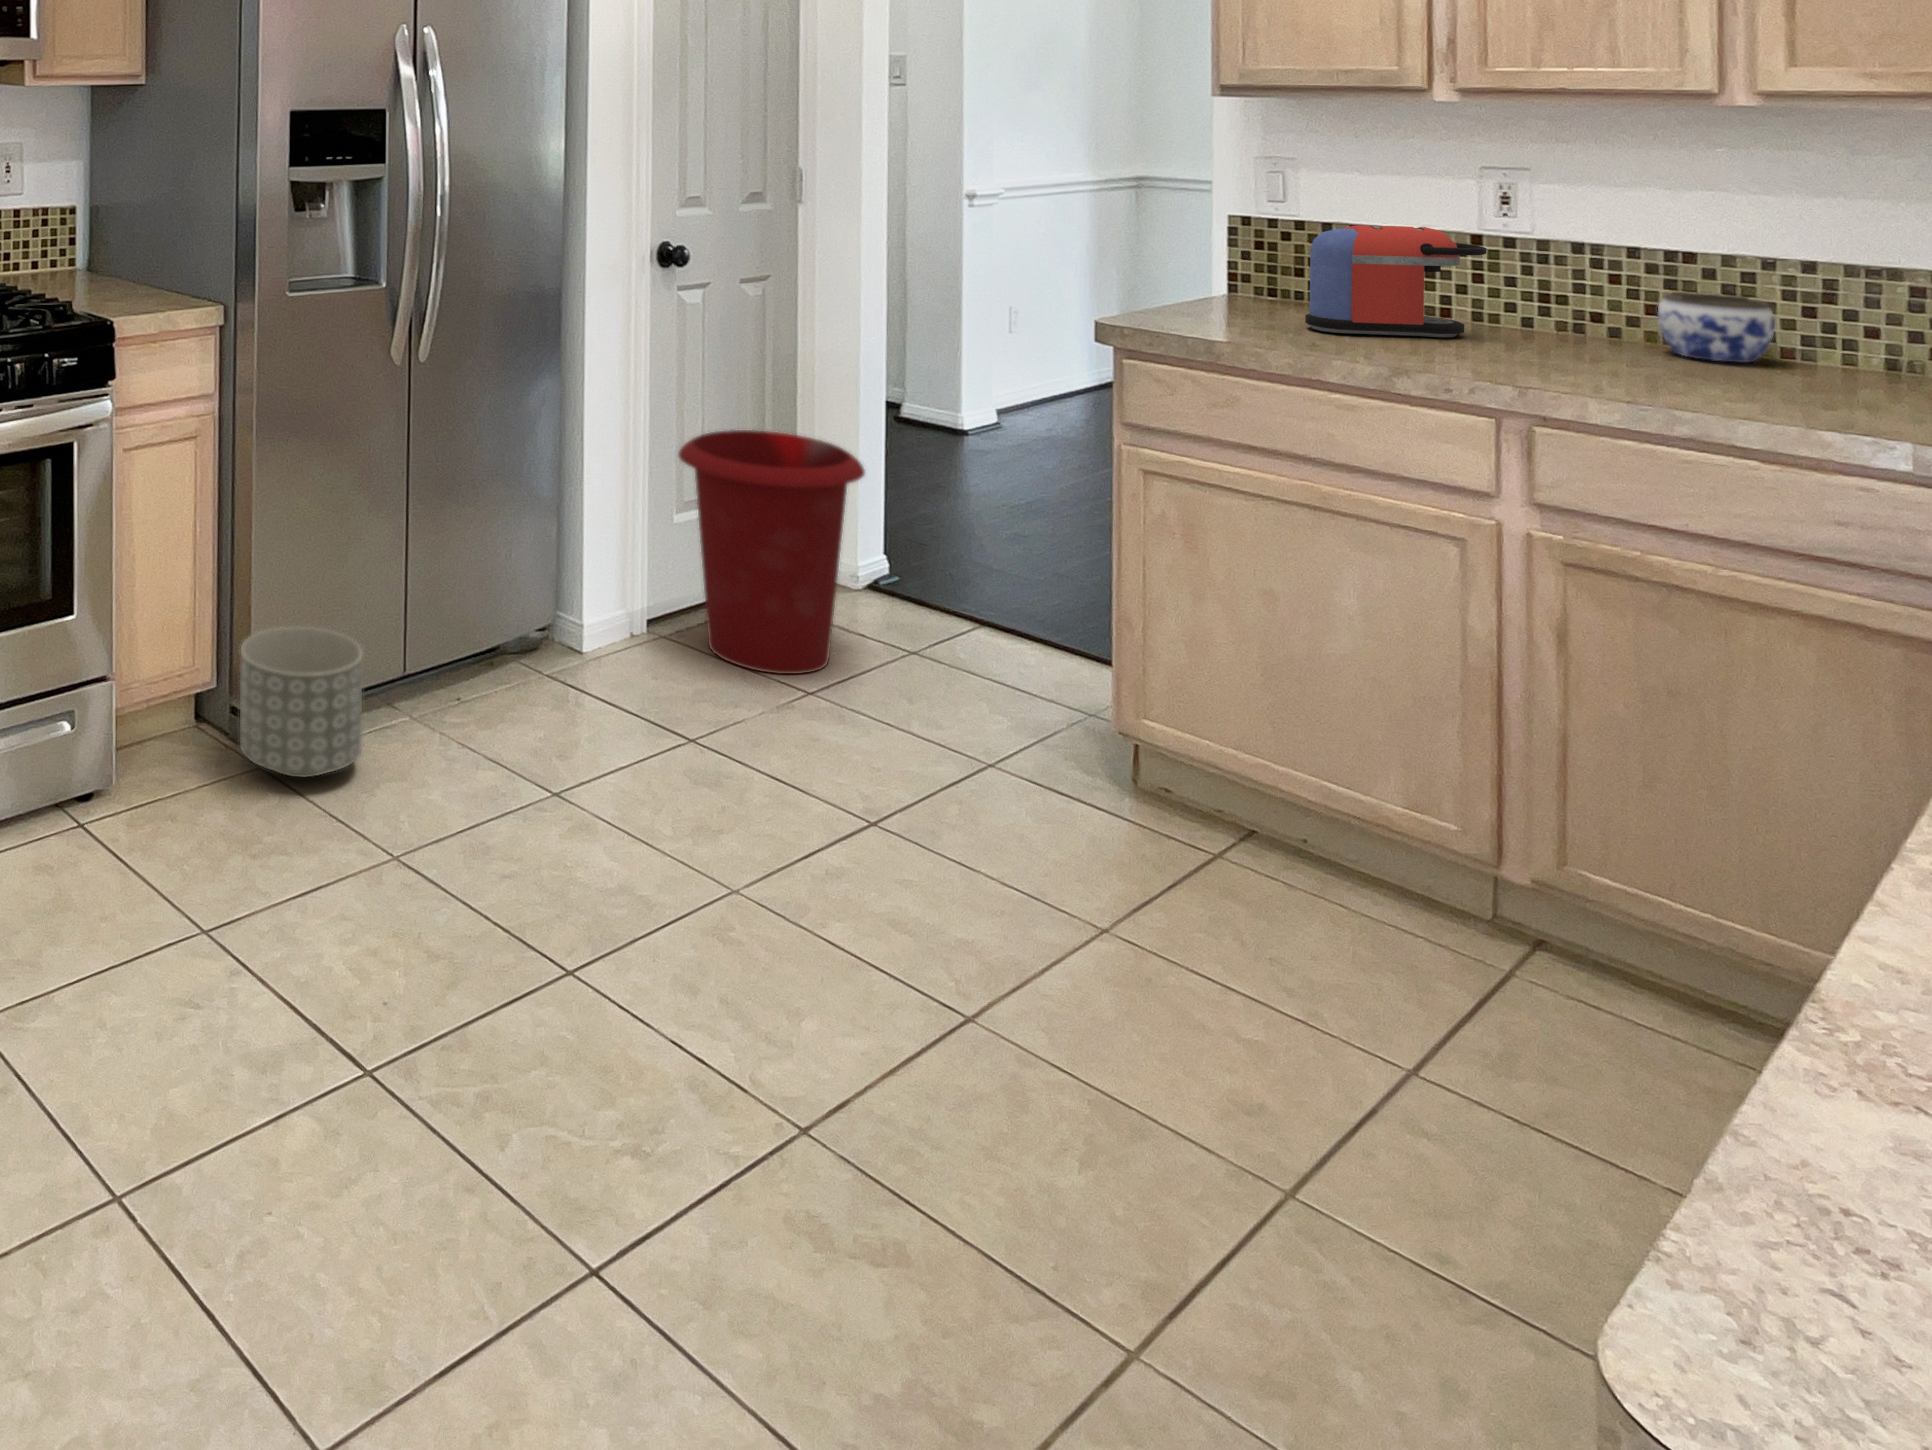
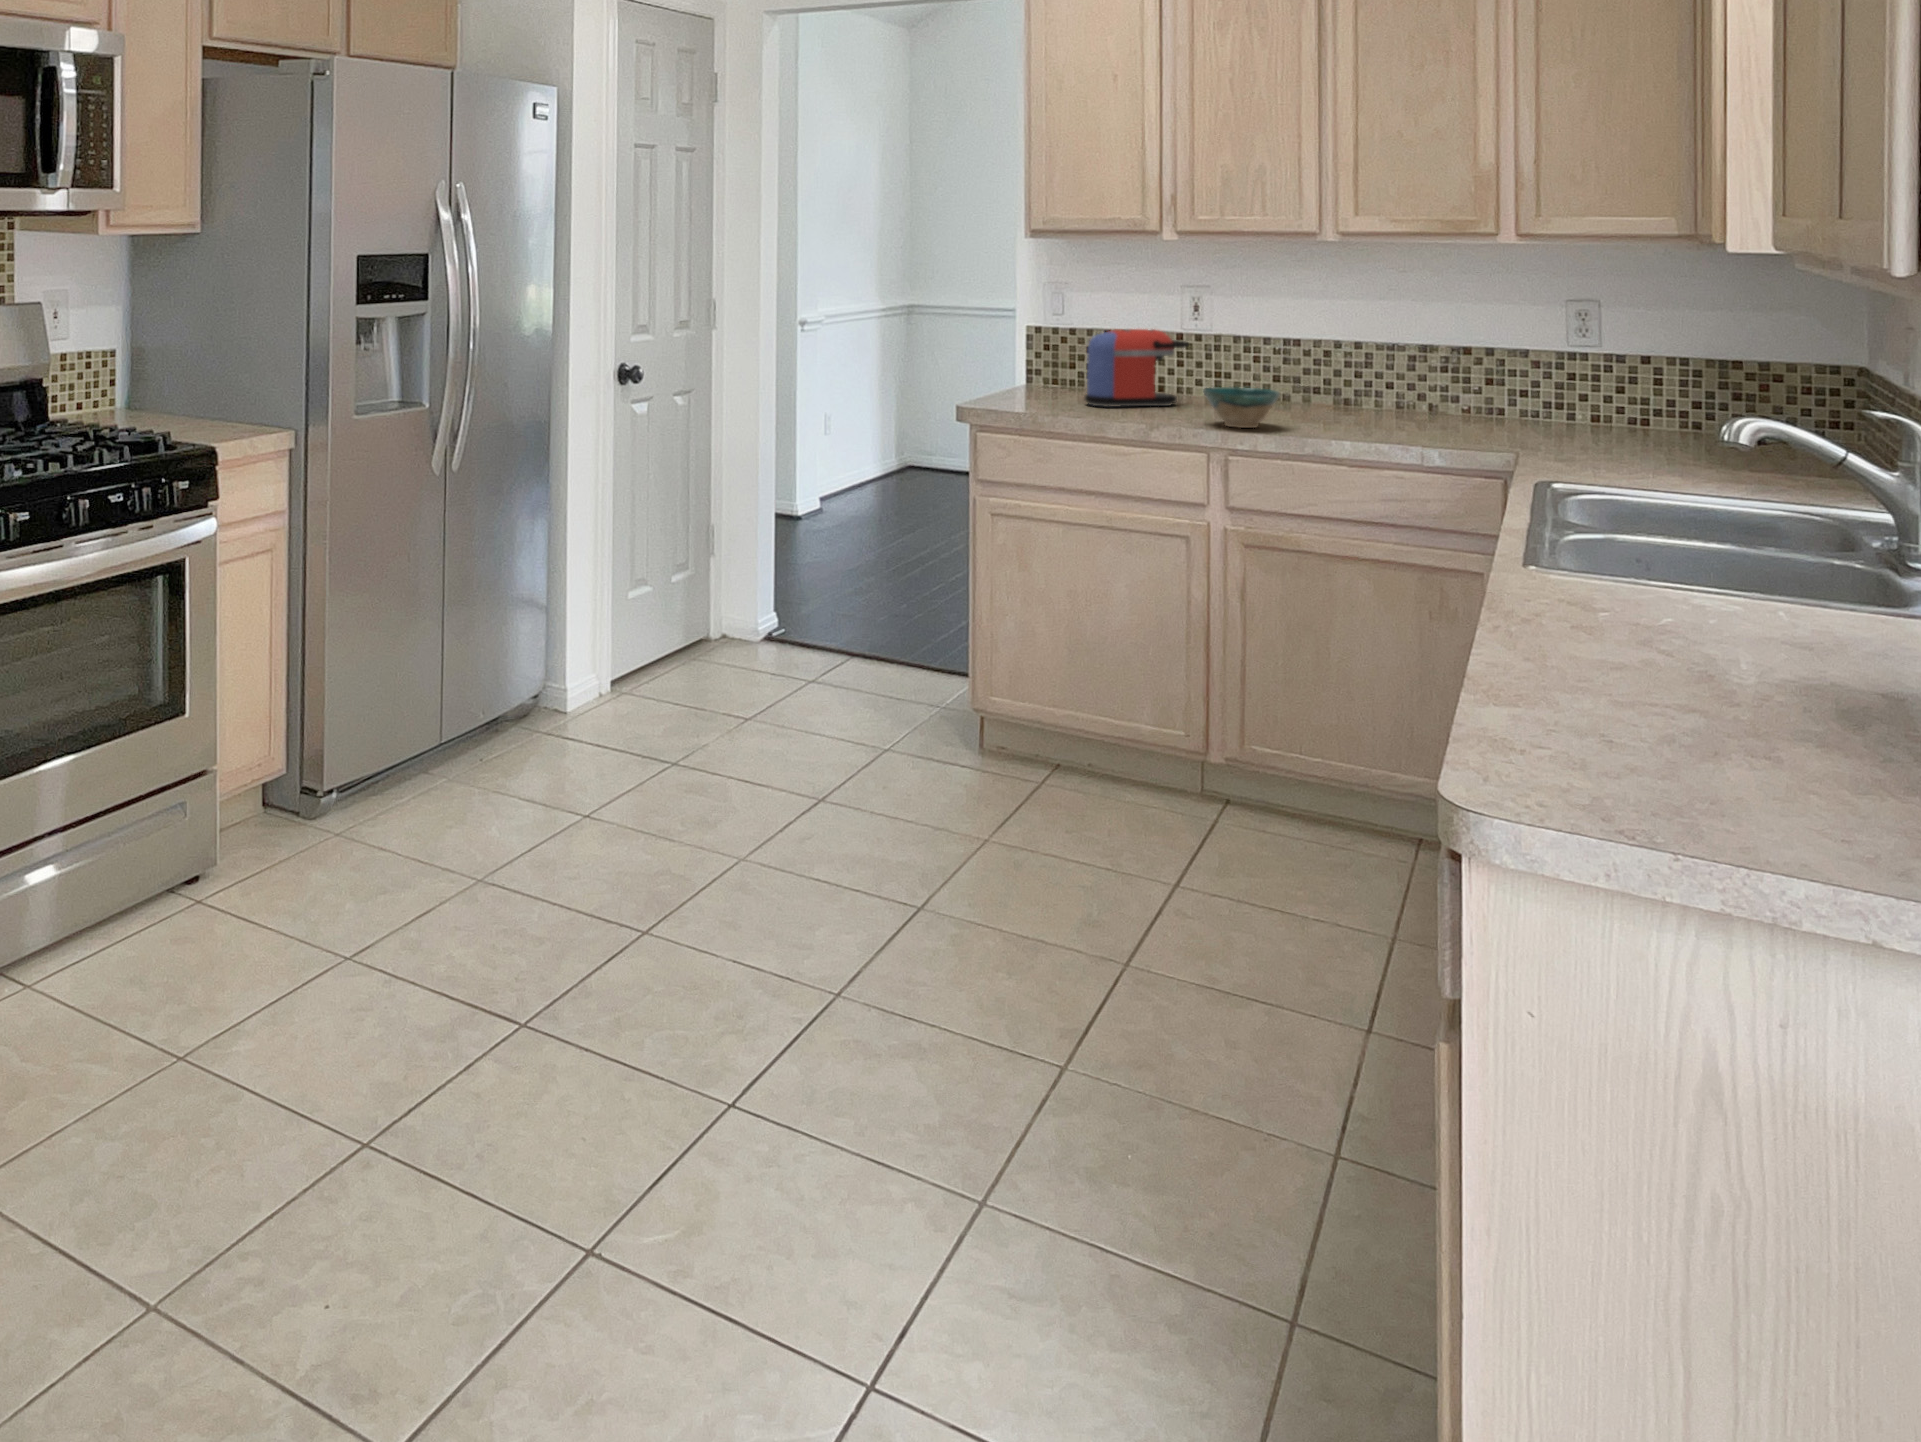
jar: present [1657,292,1775,363] -> none [1282,367,1344,411]
bowl: none [1493,318,1634,383] -> present [1203,387,1279,428]
waste bin: present [678,430,865,674] -> none [637,519,781,712]
planter: present [240,627,362,777] -> none [318,712,426,840]

